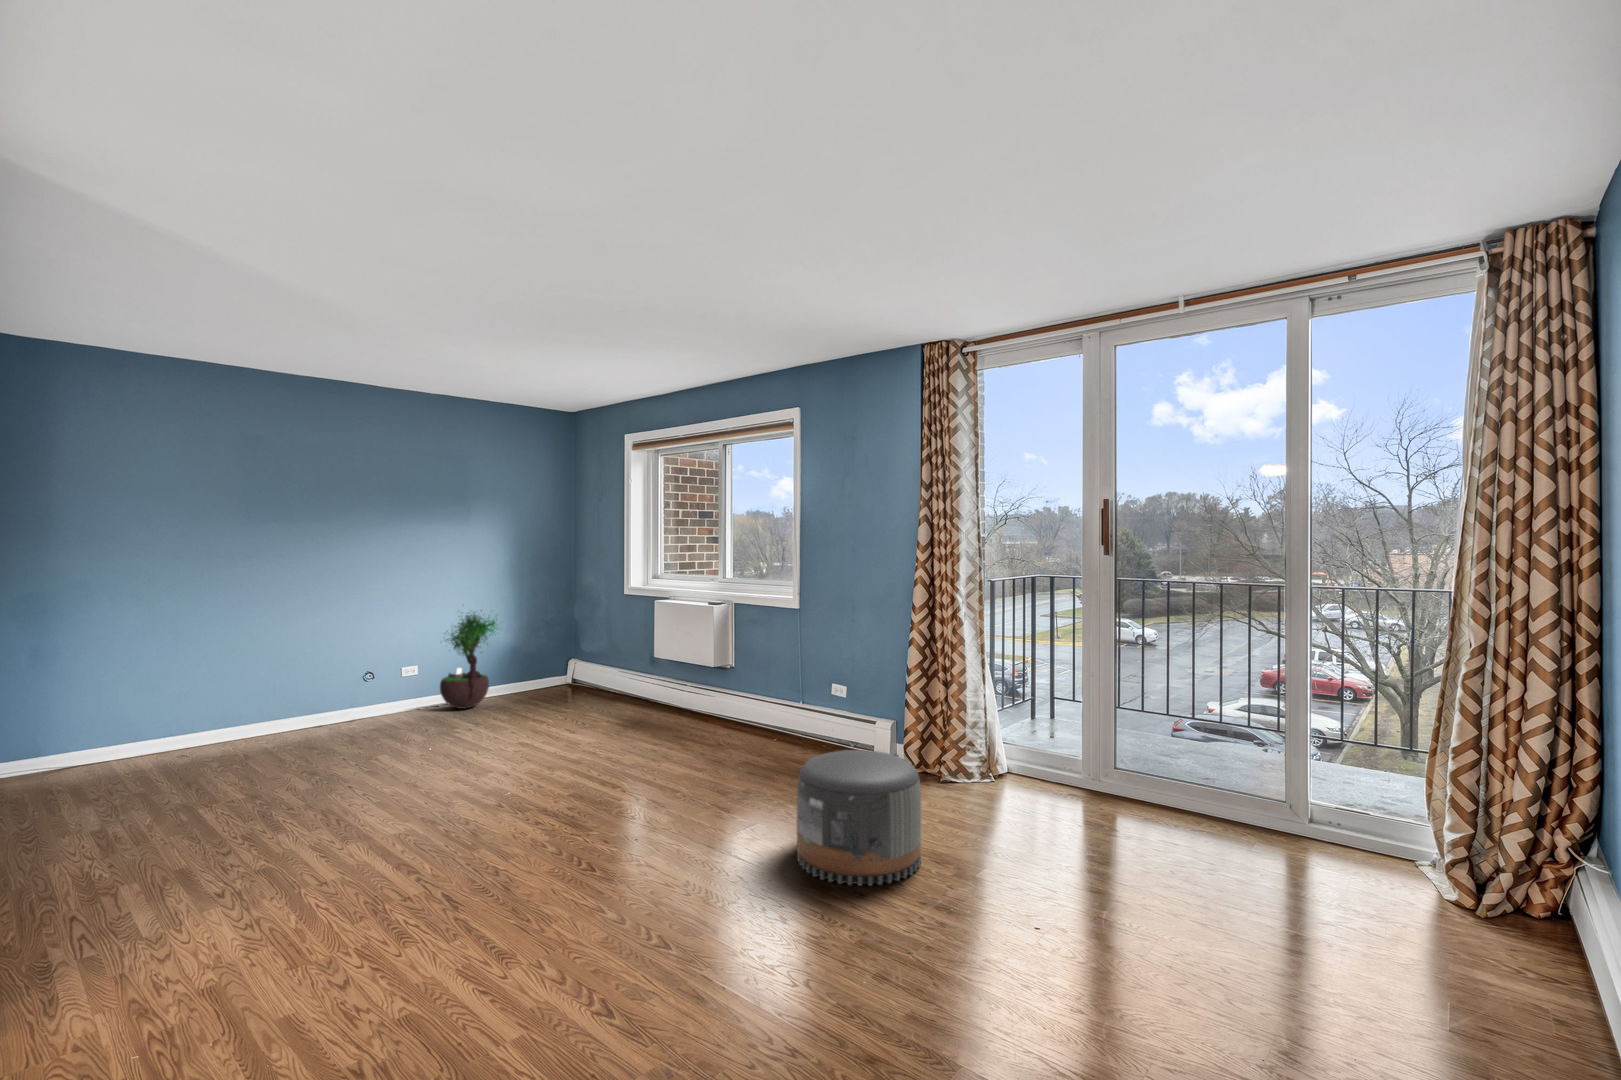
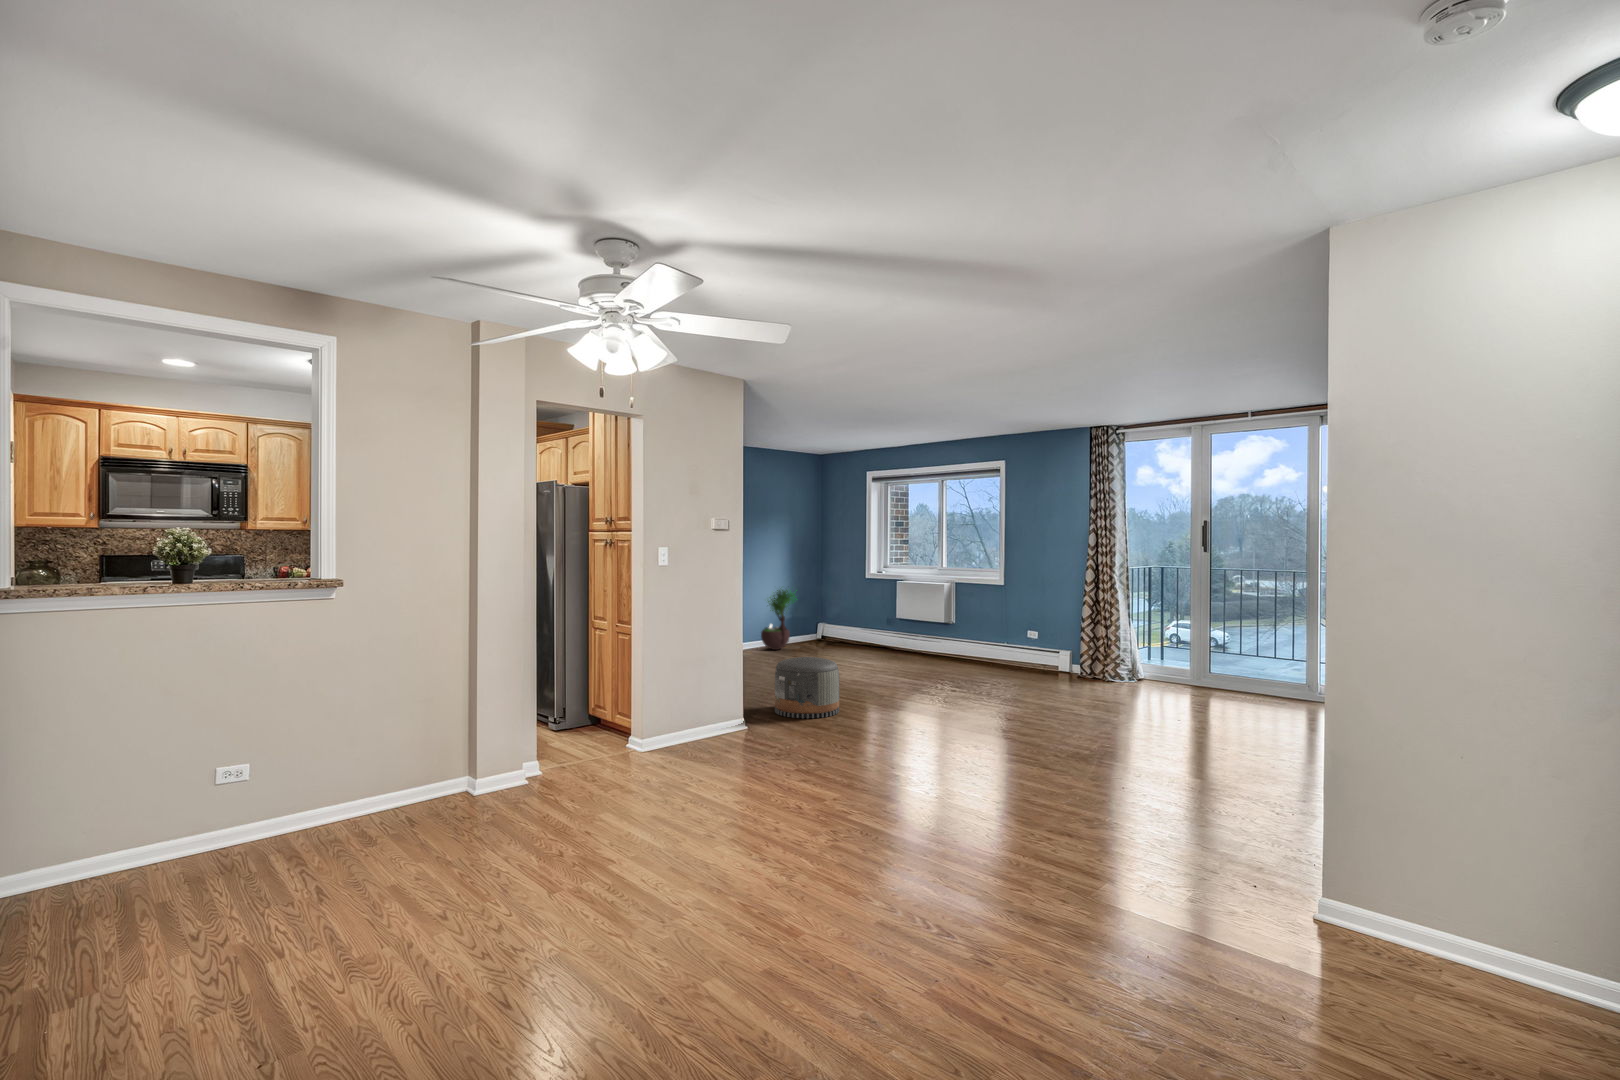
pouf: present [797,750,921,886] -> present [775,657,839,718]

